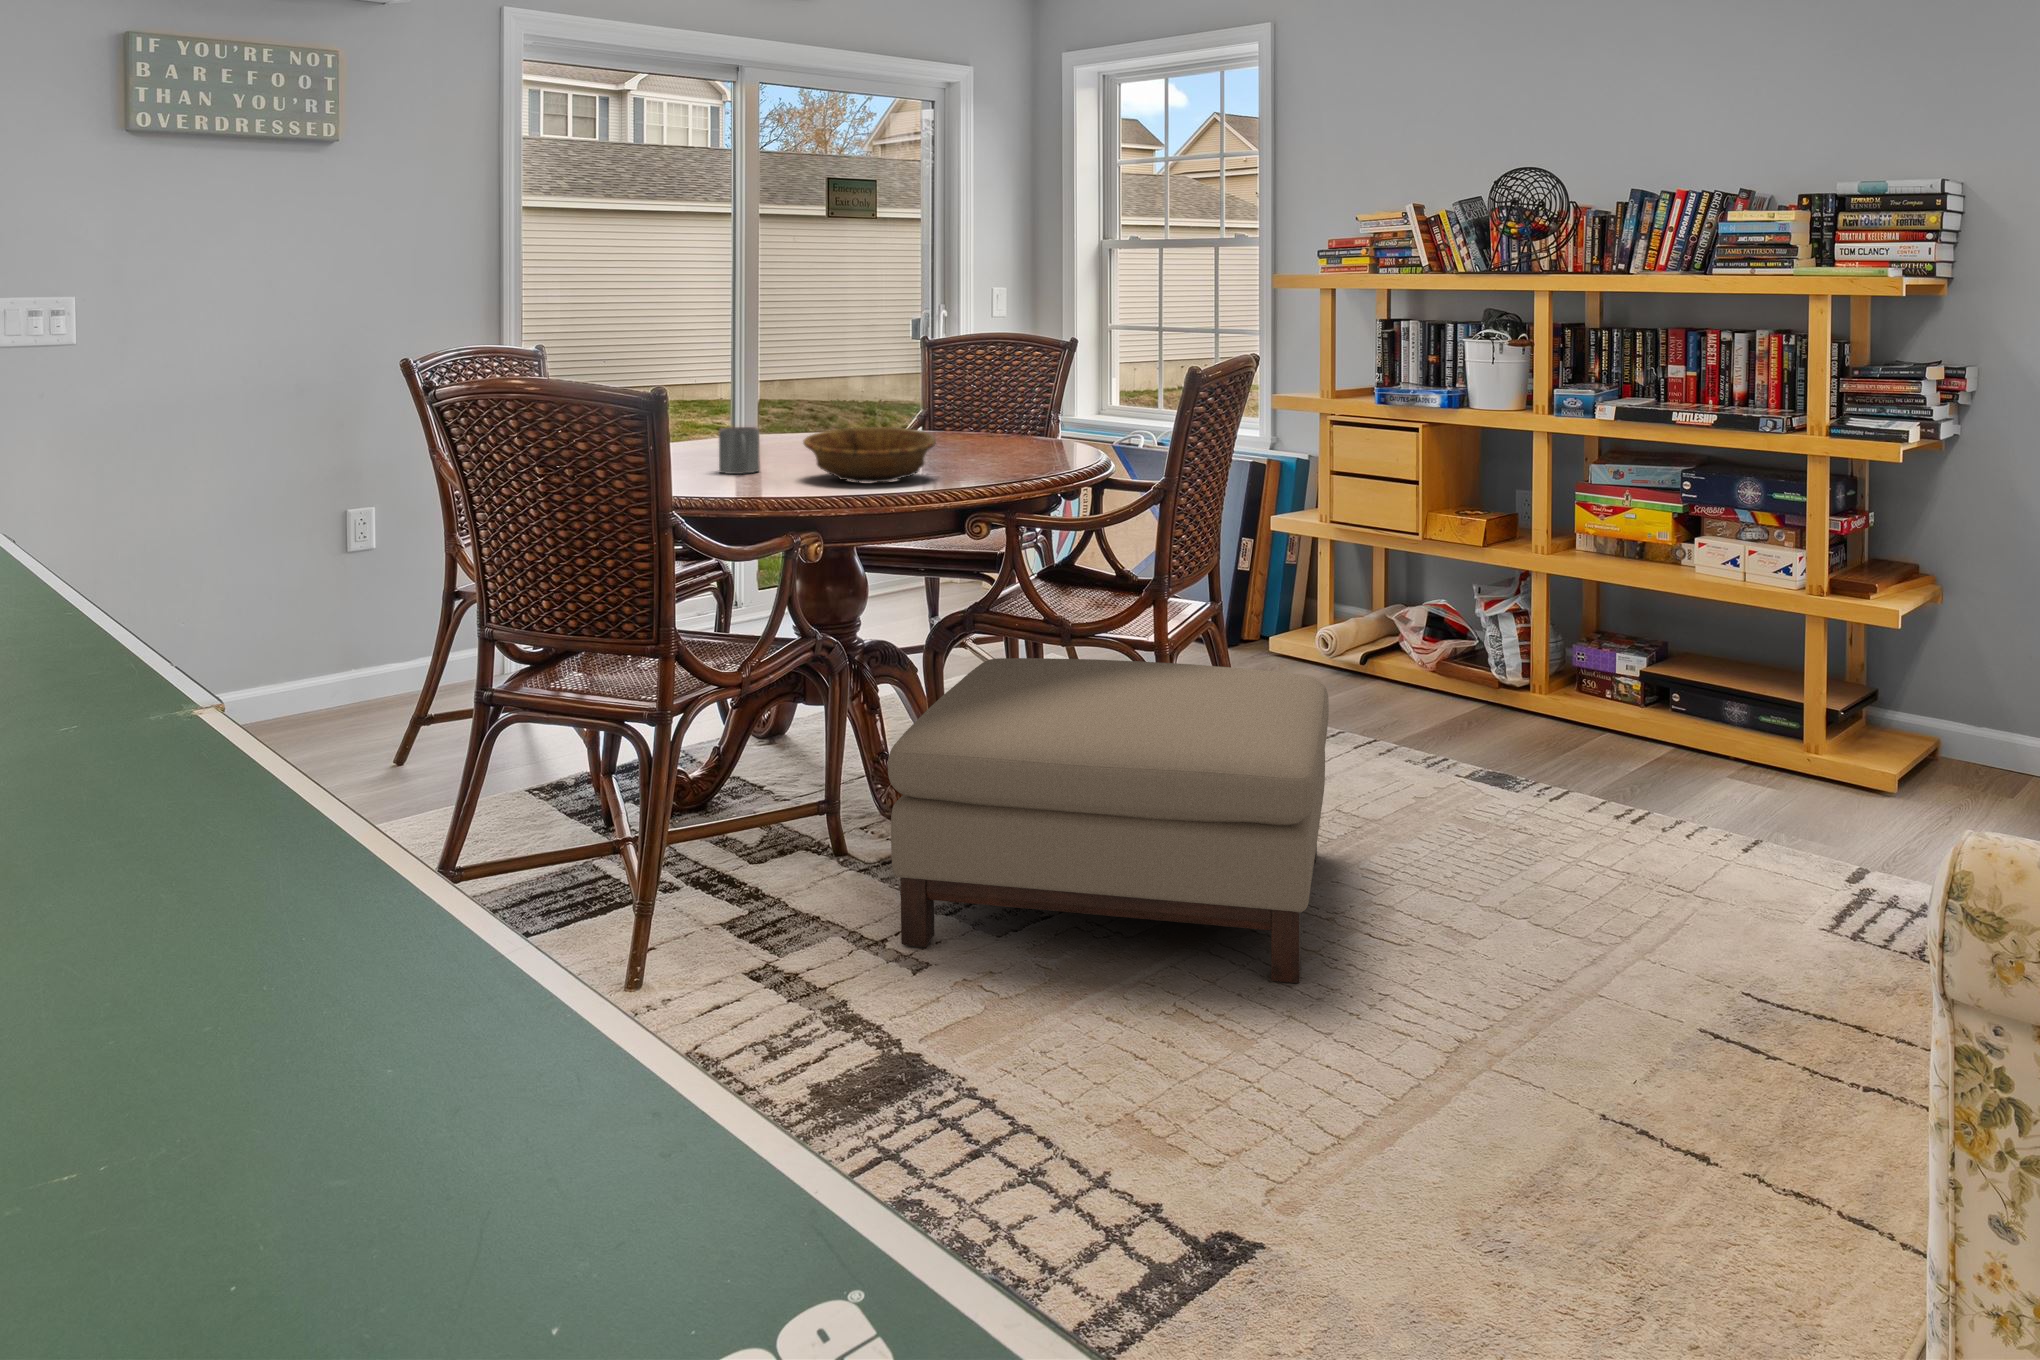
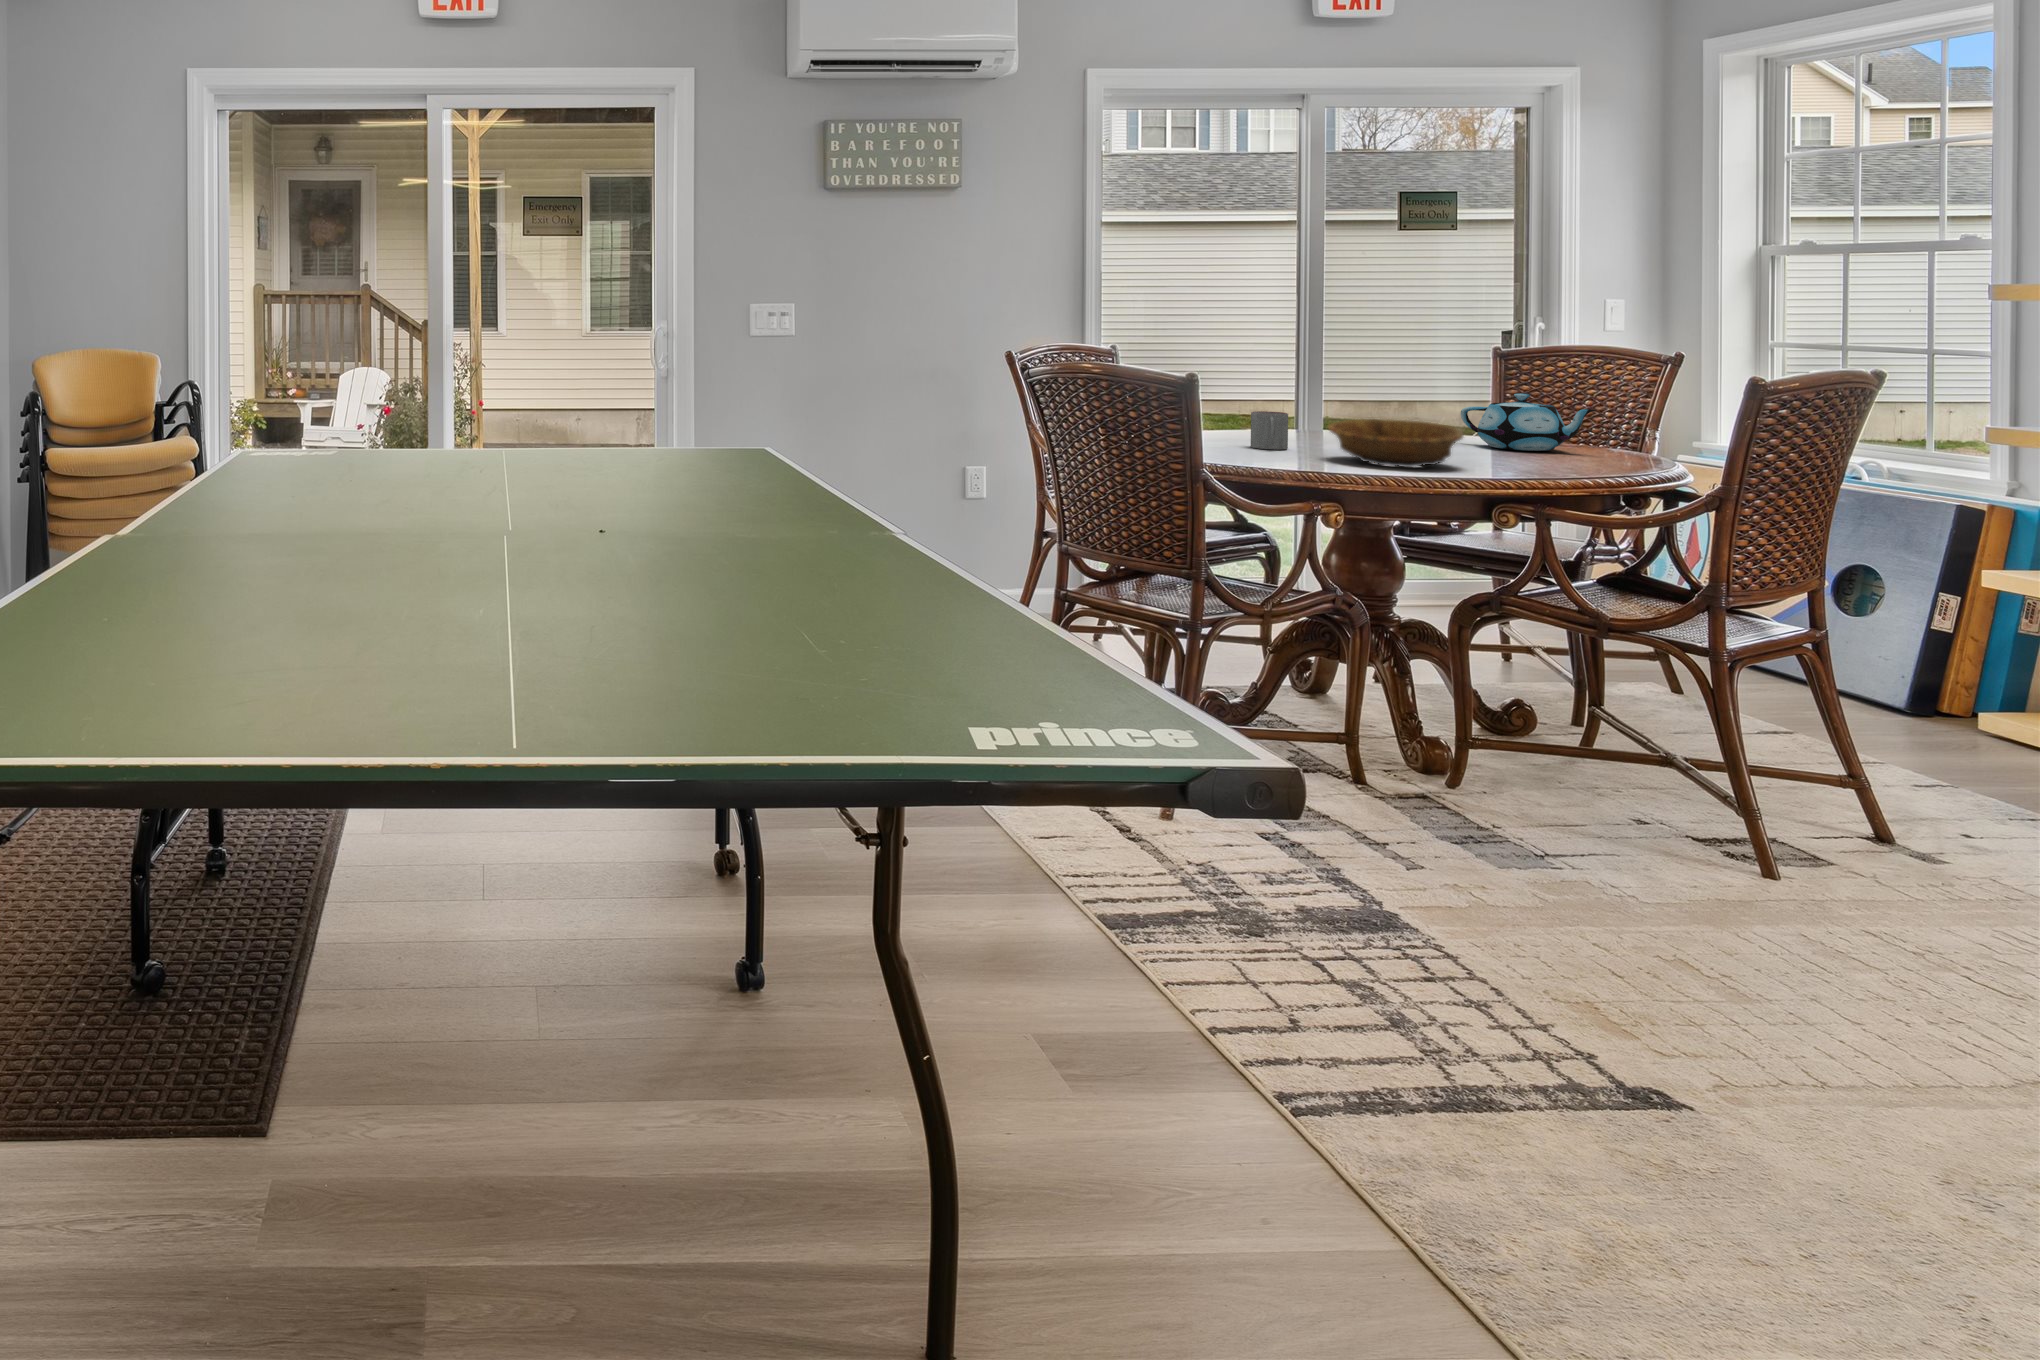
teapot: none [917,389,1032,449] -> present [1461,393,1595,451]
ottoman: present [888,658,1329,983] -> none [1390,640,1973,1001]

